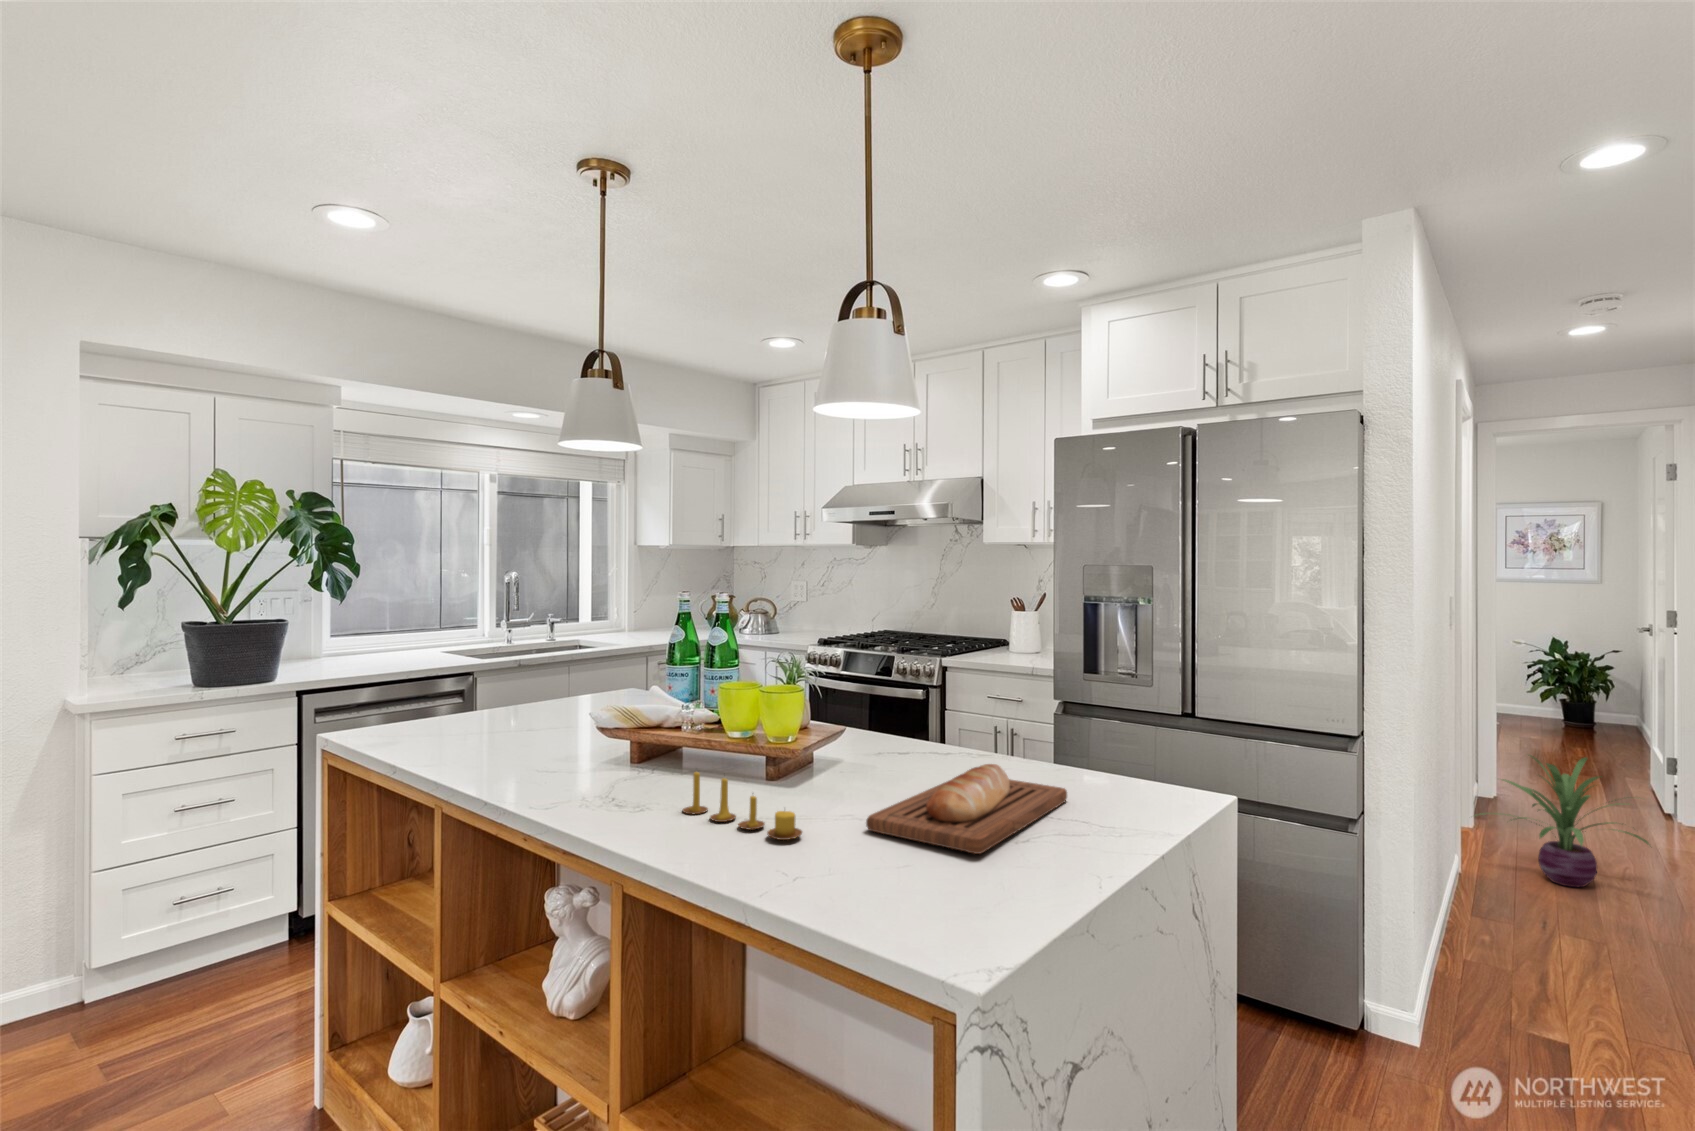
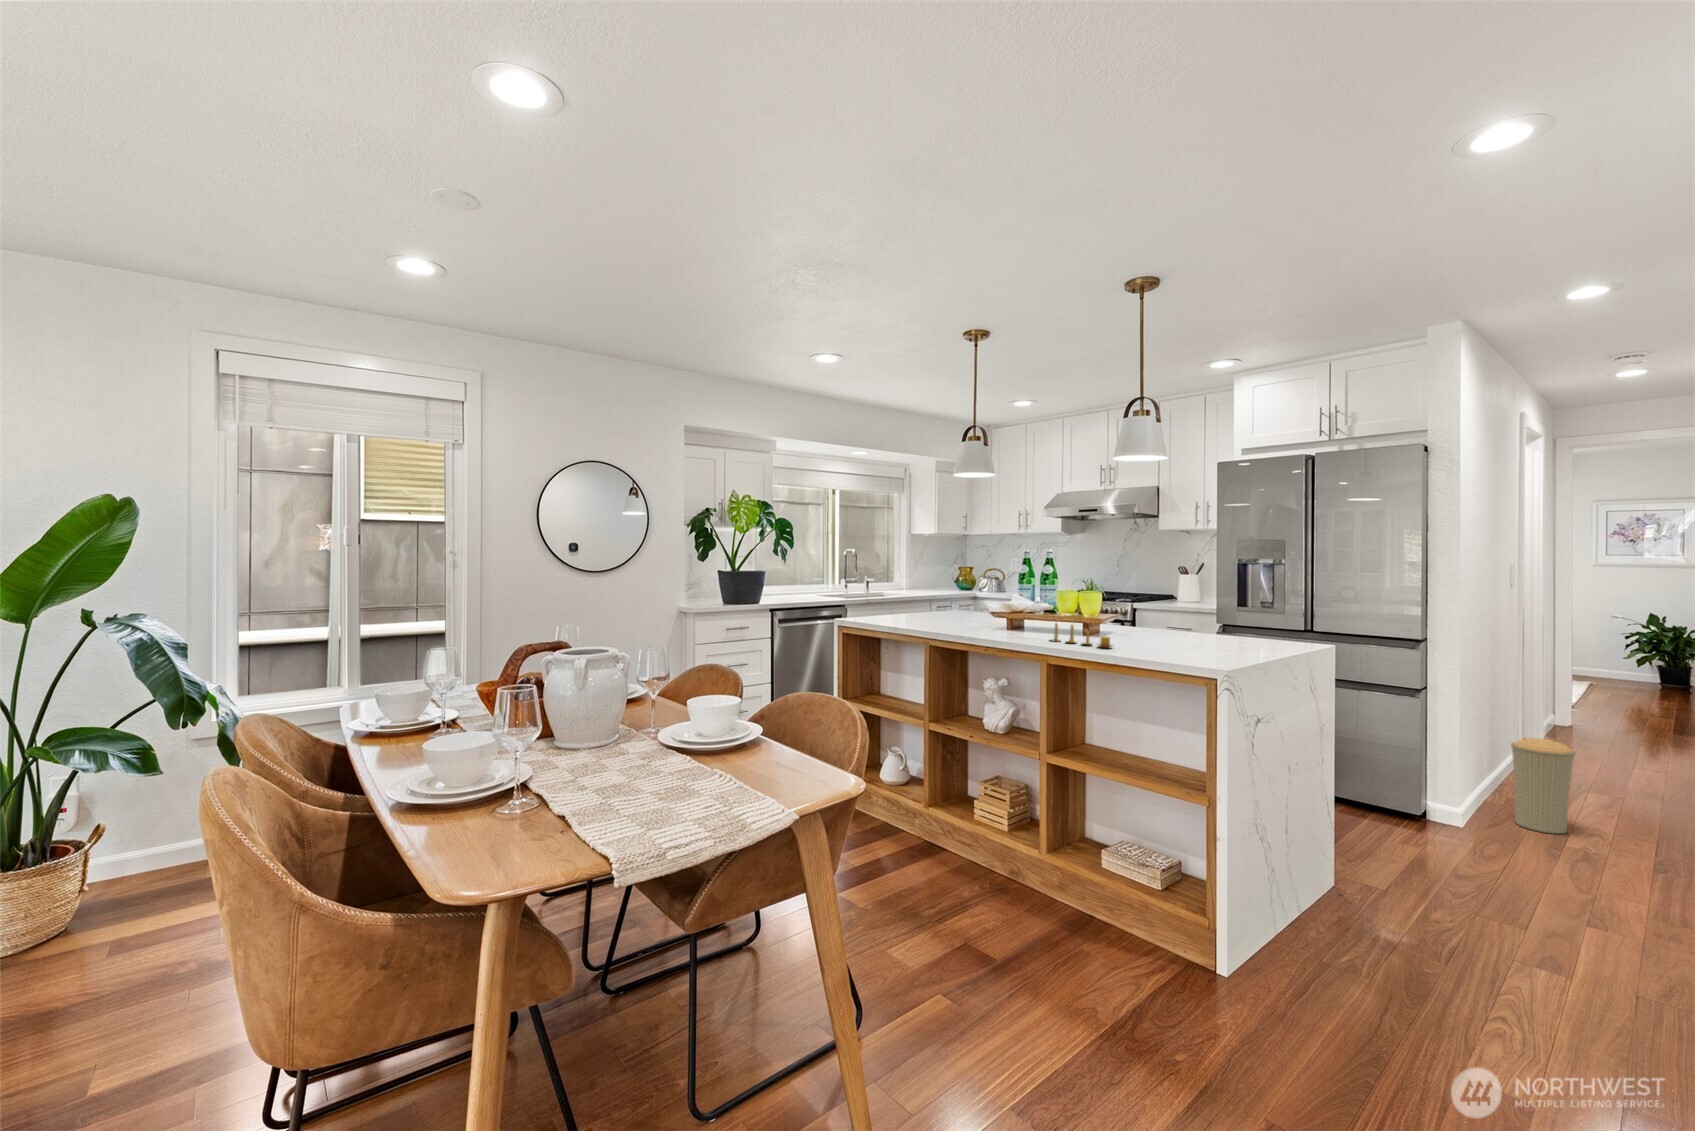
decorative plant: present [1482,755,1649,887] -> none [1529,681,1673,776]
bread loaf: present [866,764,1067,854] -> none [1141,626,1236,653]
trash can: none [1481,875,1575,1032] -> present [1511,738,1575,834]

